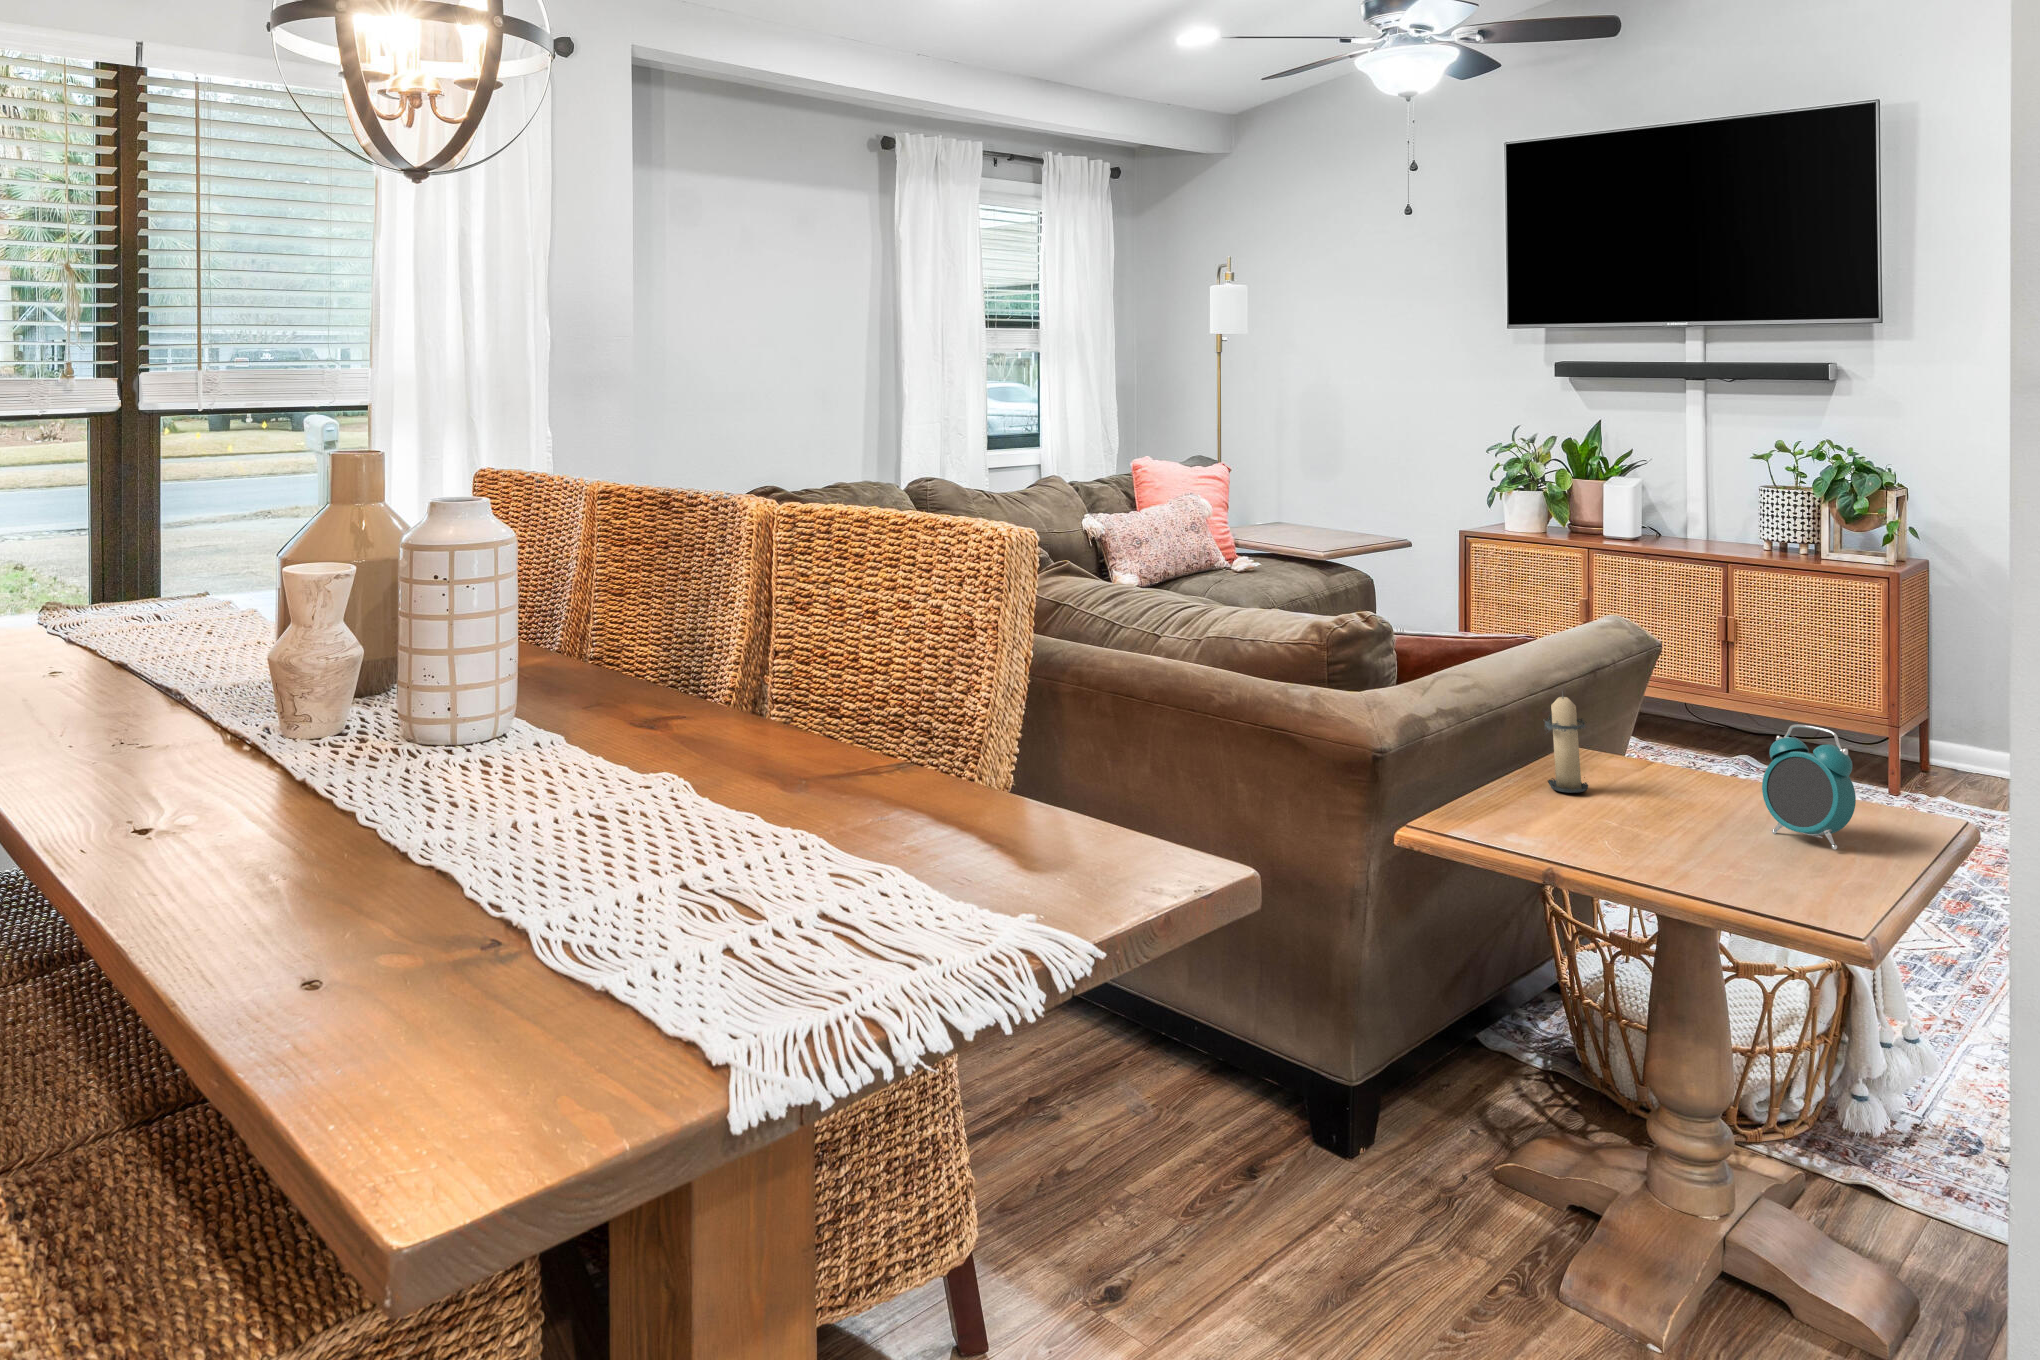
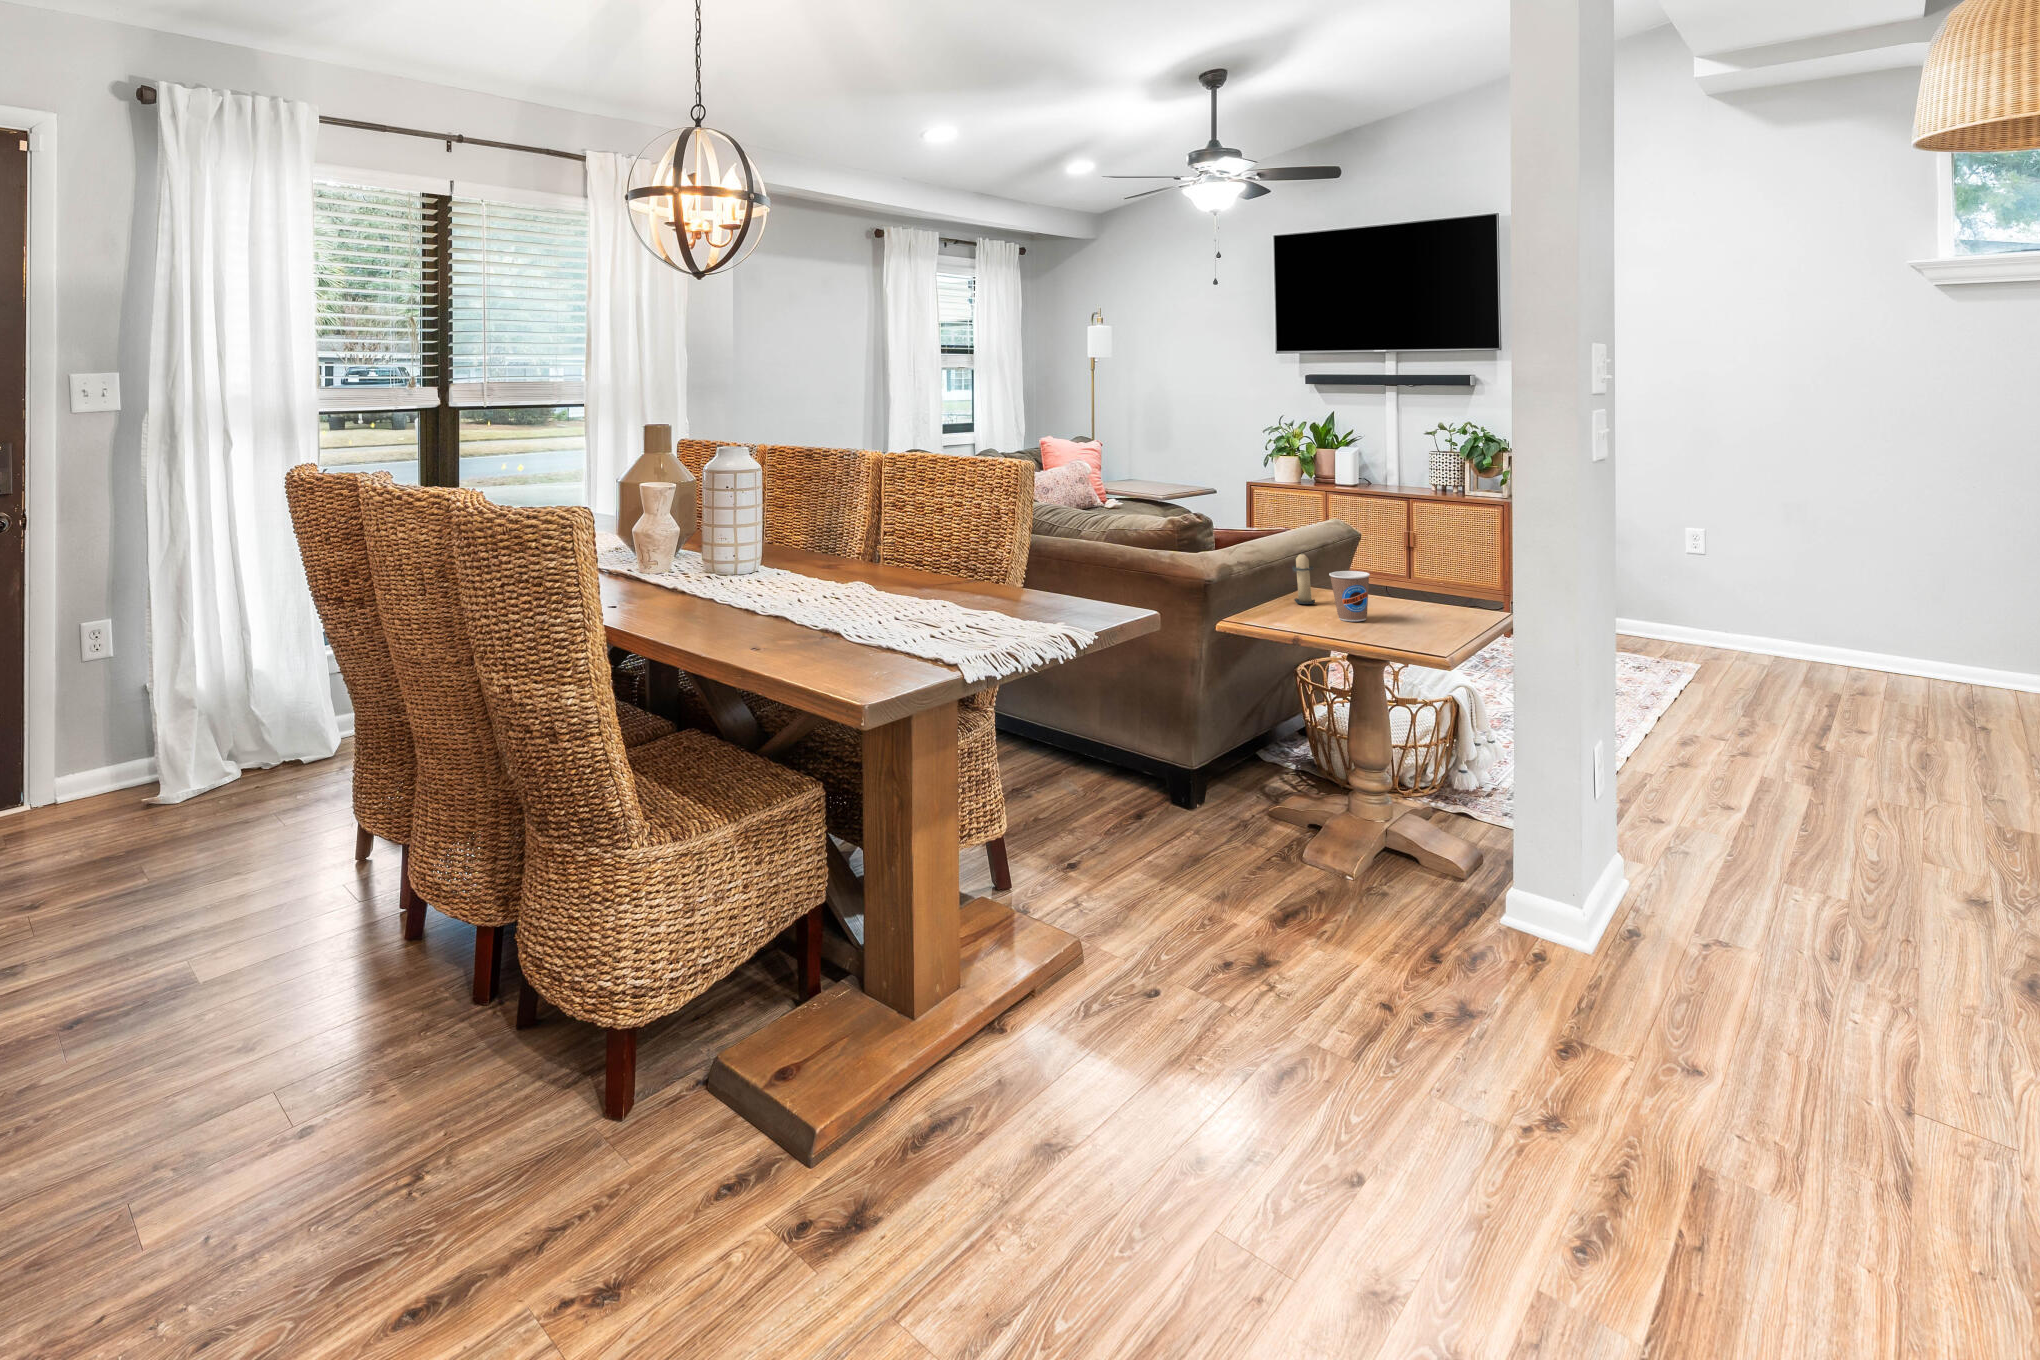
alarm clock: present [1762,724,1856,849] -> none [1401,562,1446,623]
coffee cup: none [1619,737,1702,840] -> present [1329,571,1370,621]

